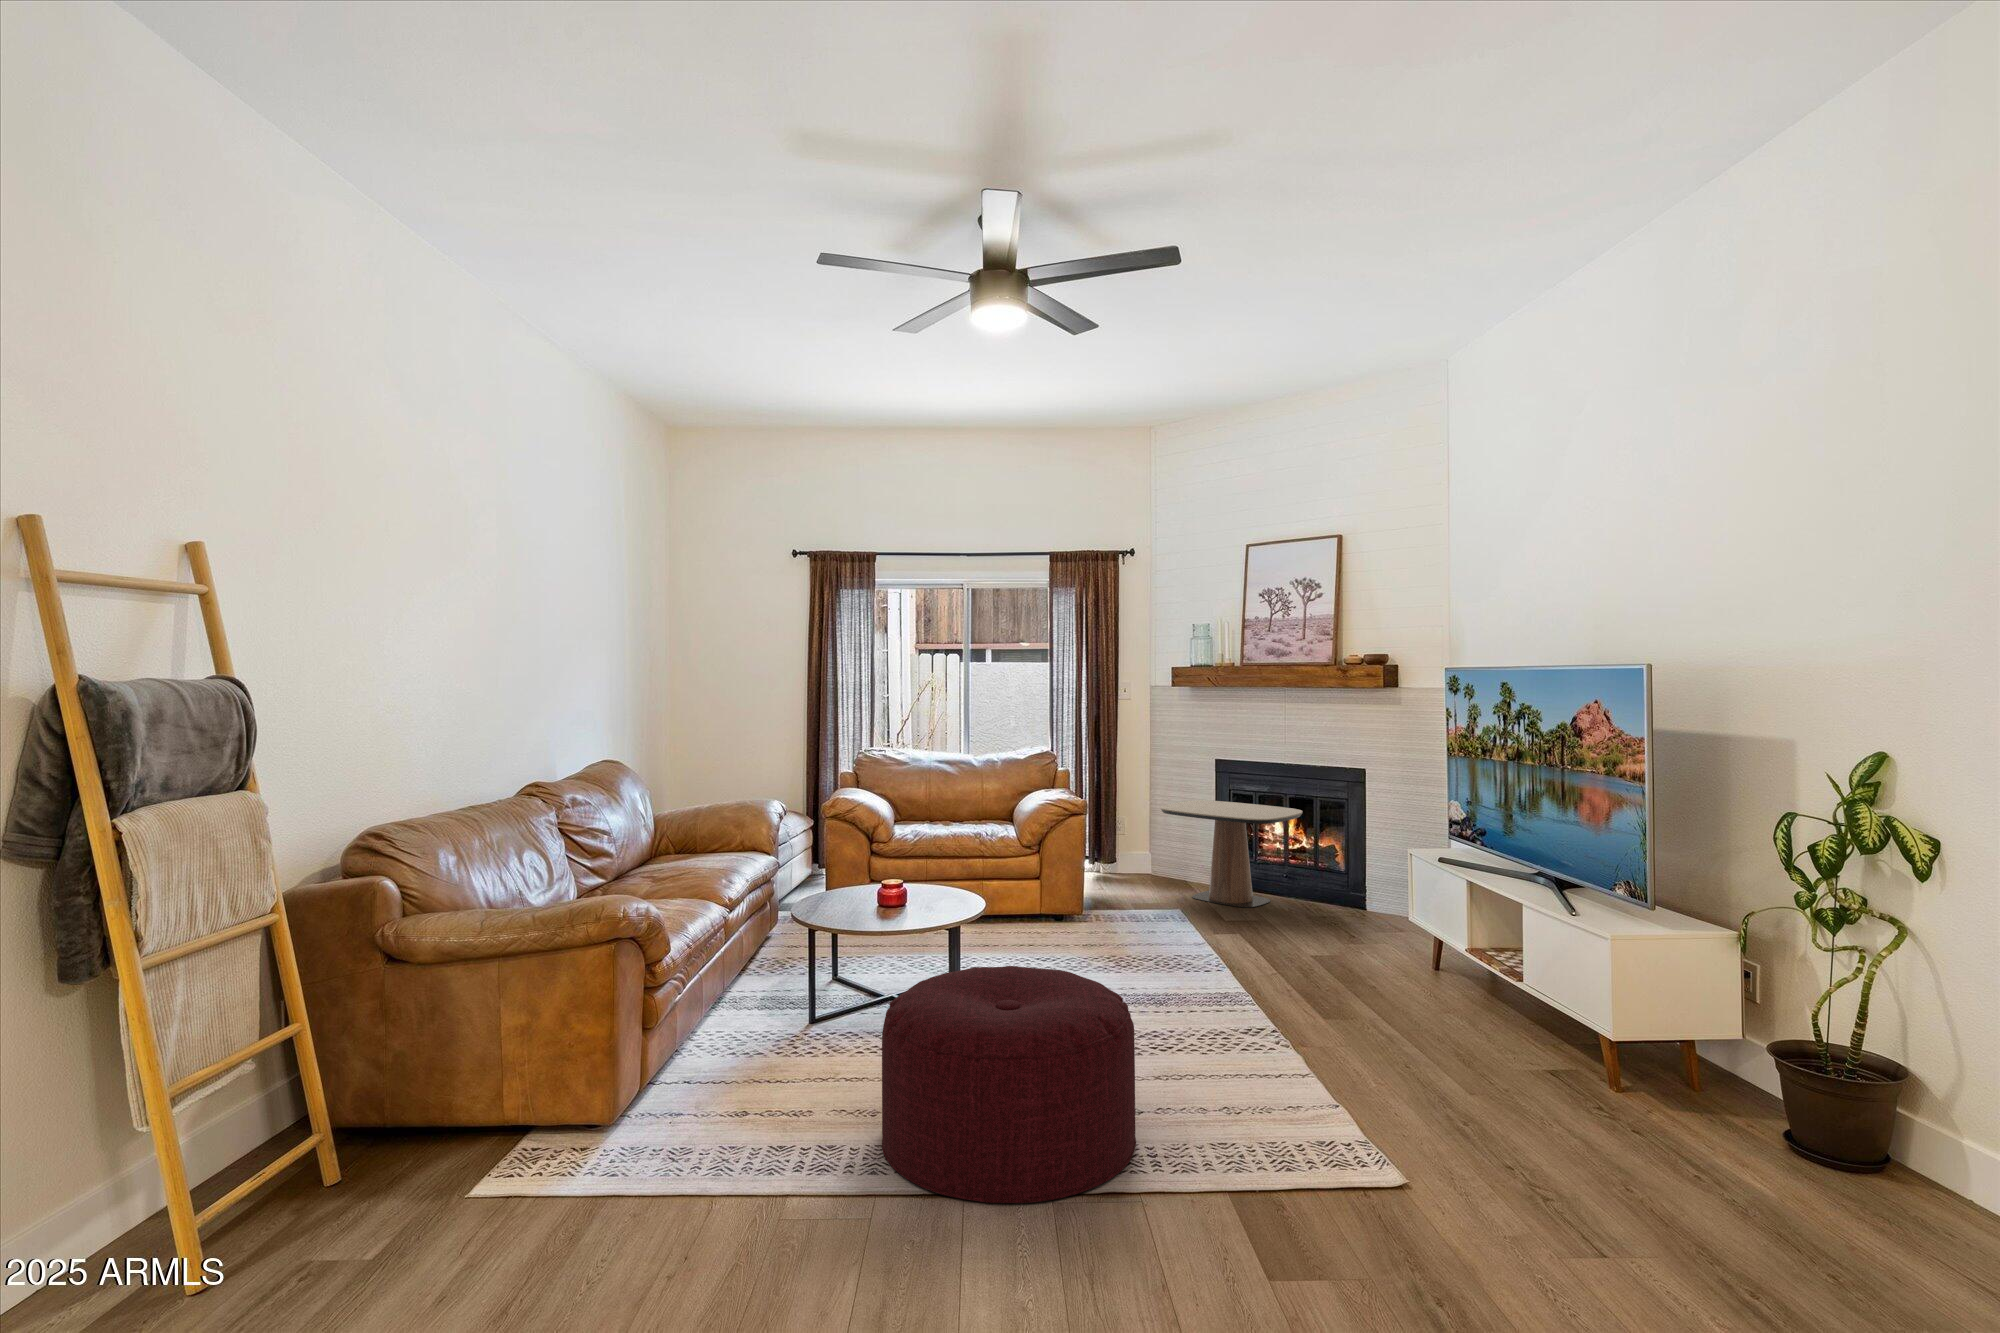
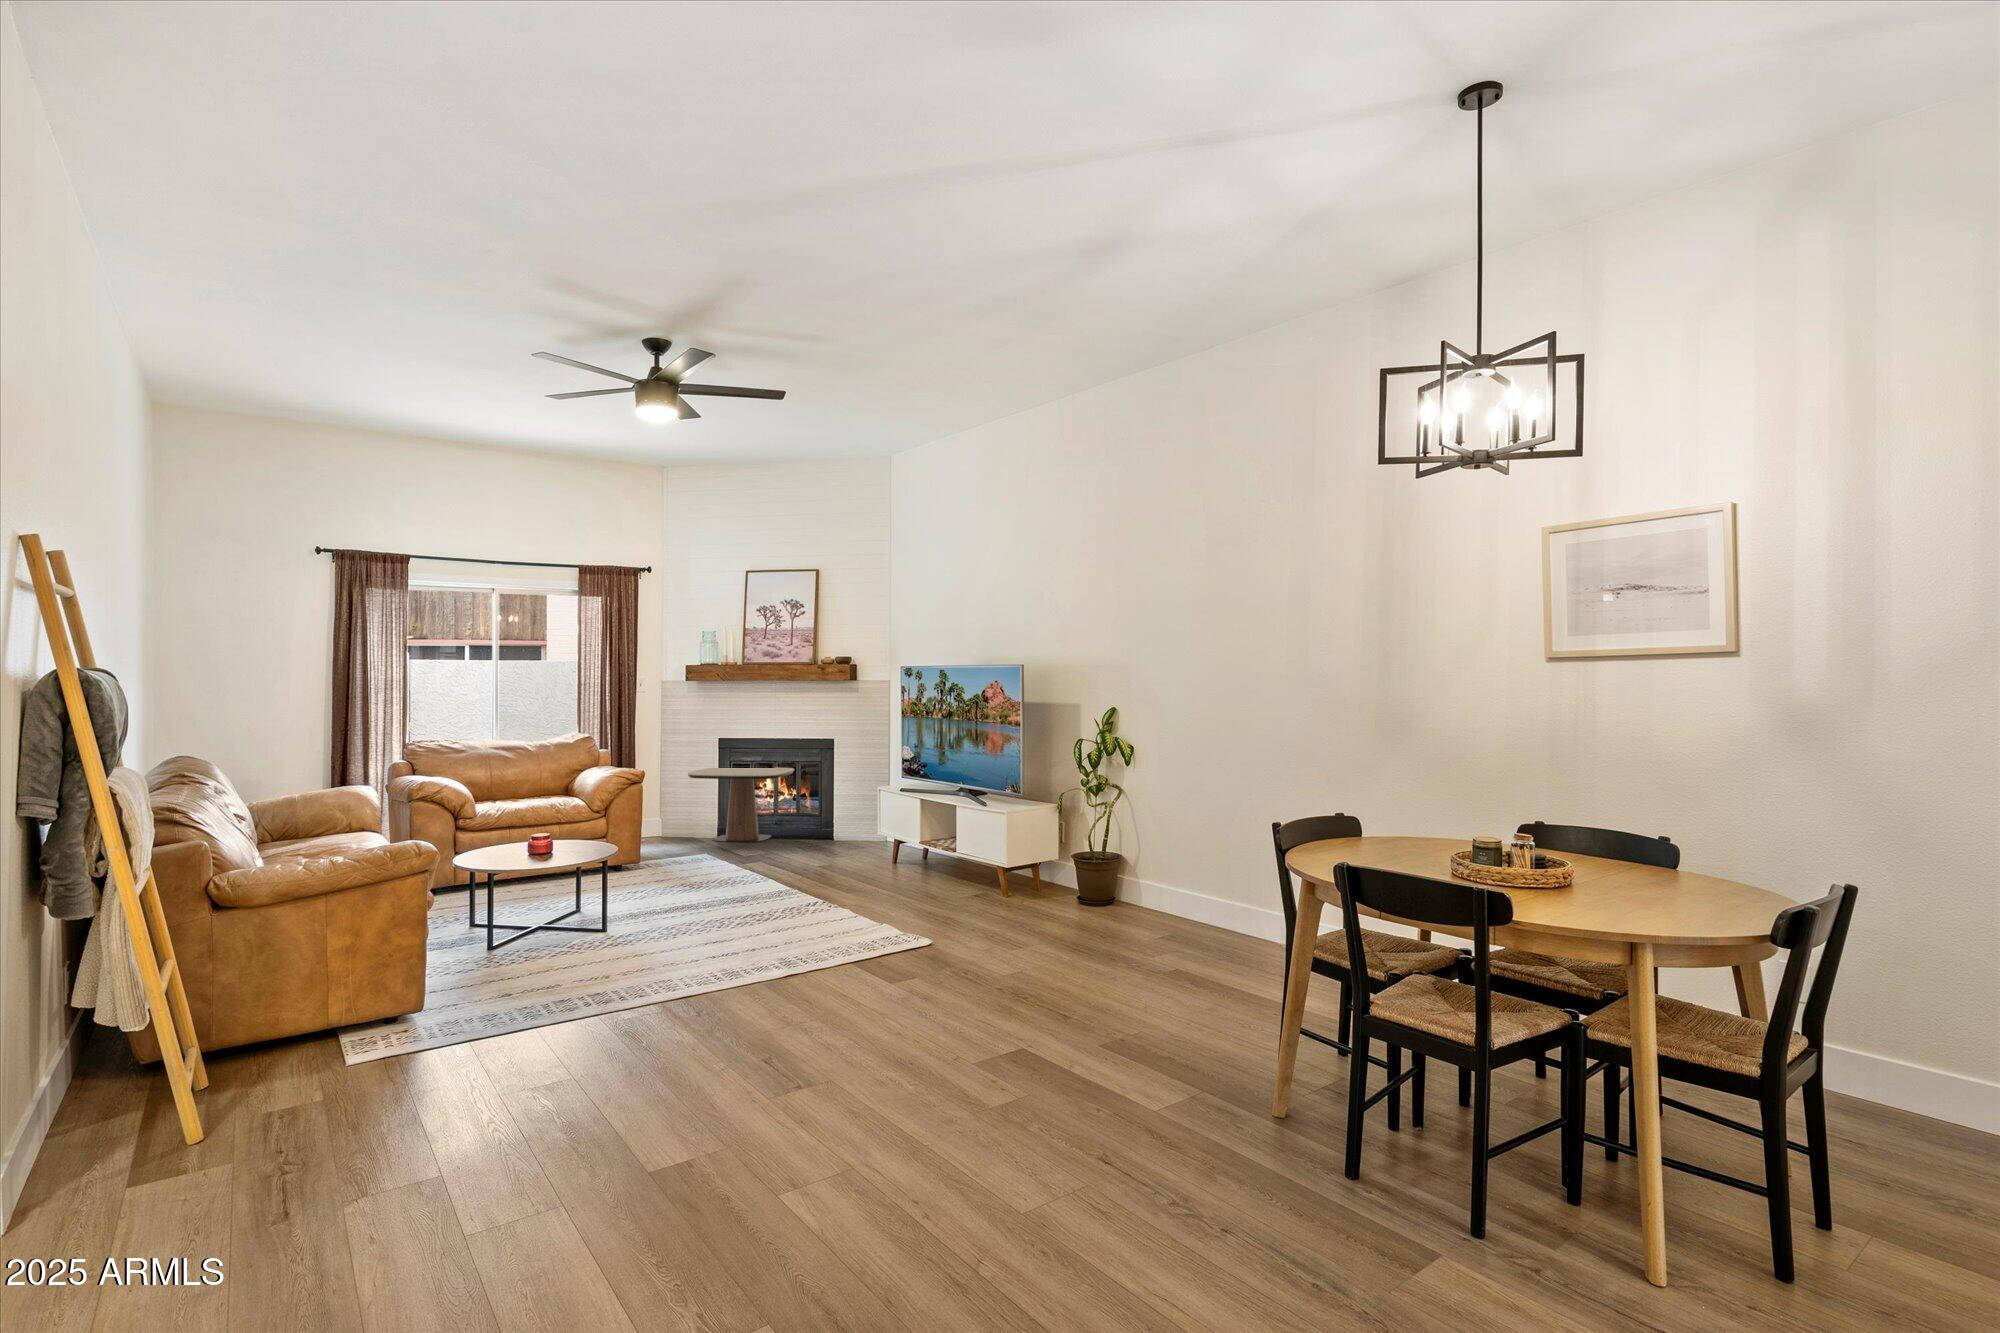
ottoman: present [882,966,1136,1203] -> none [629,861,793,989]

